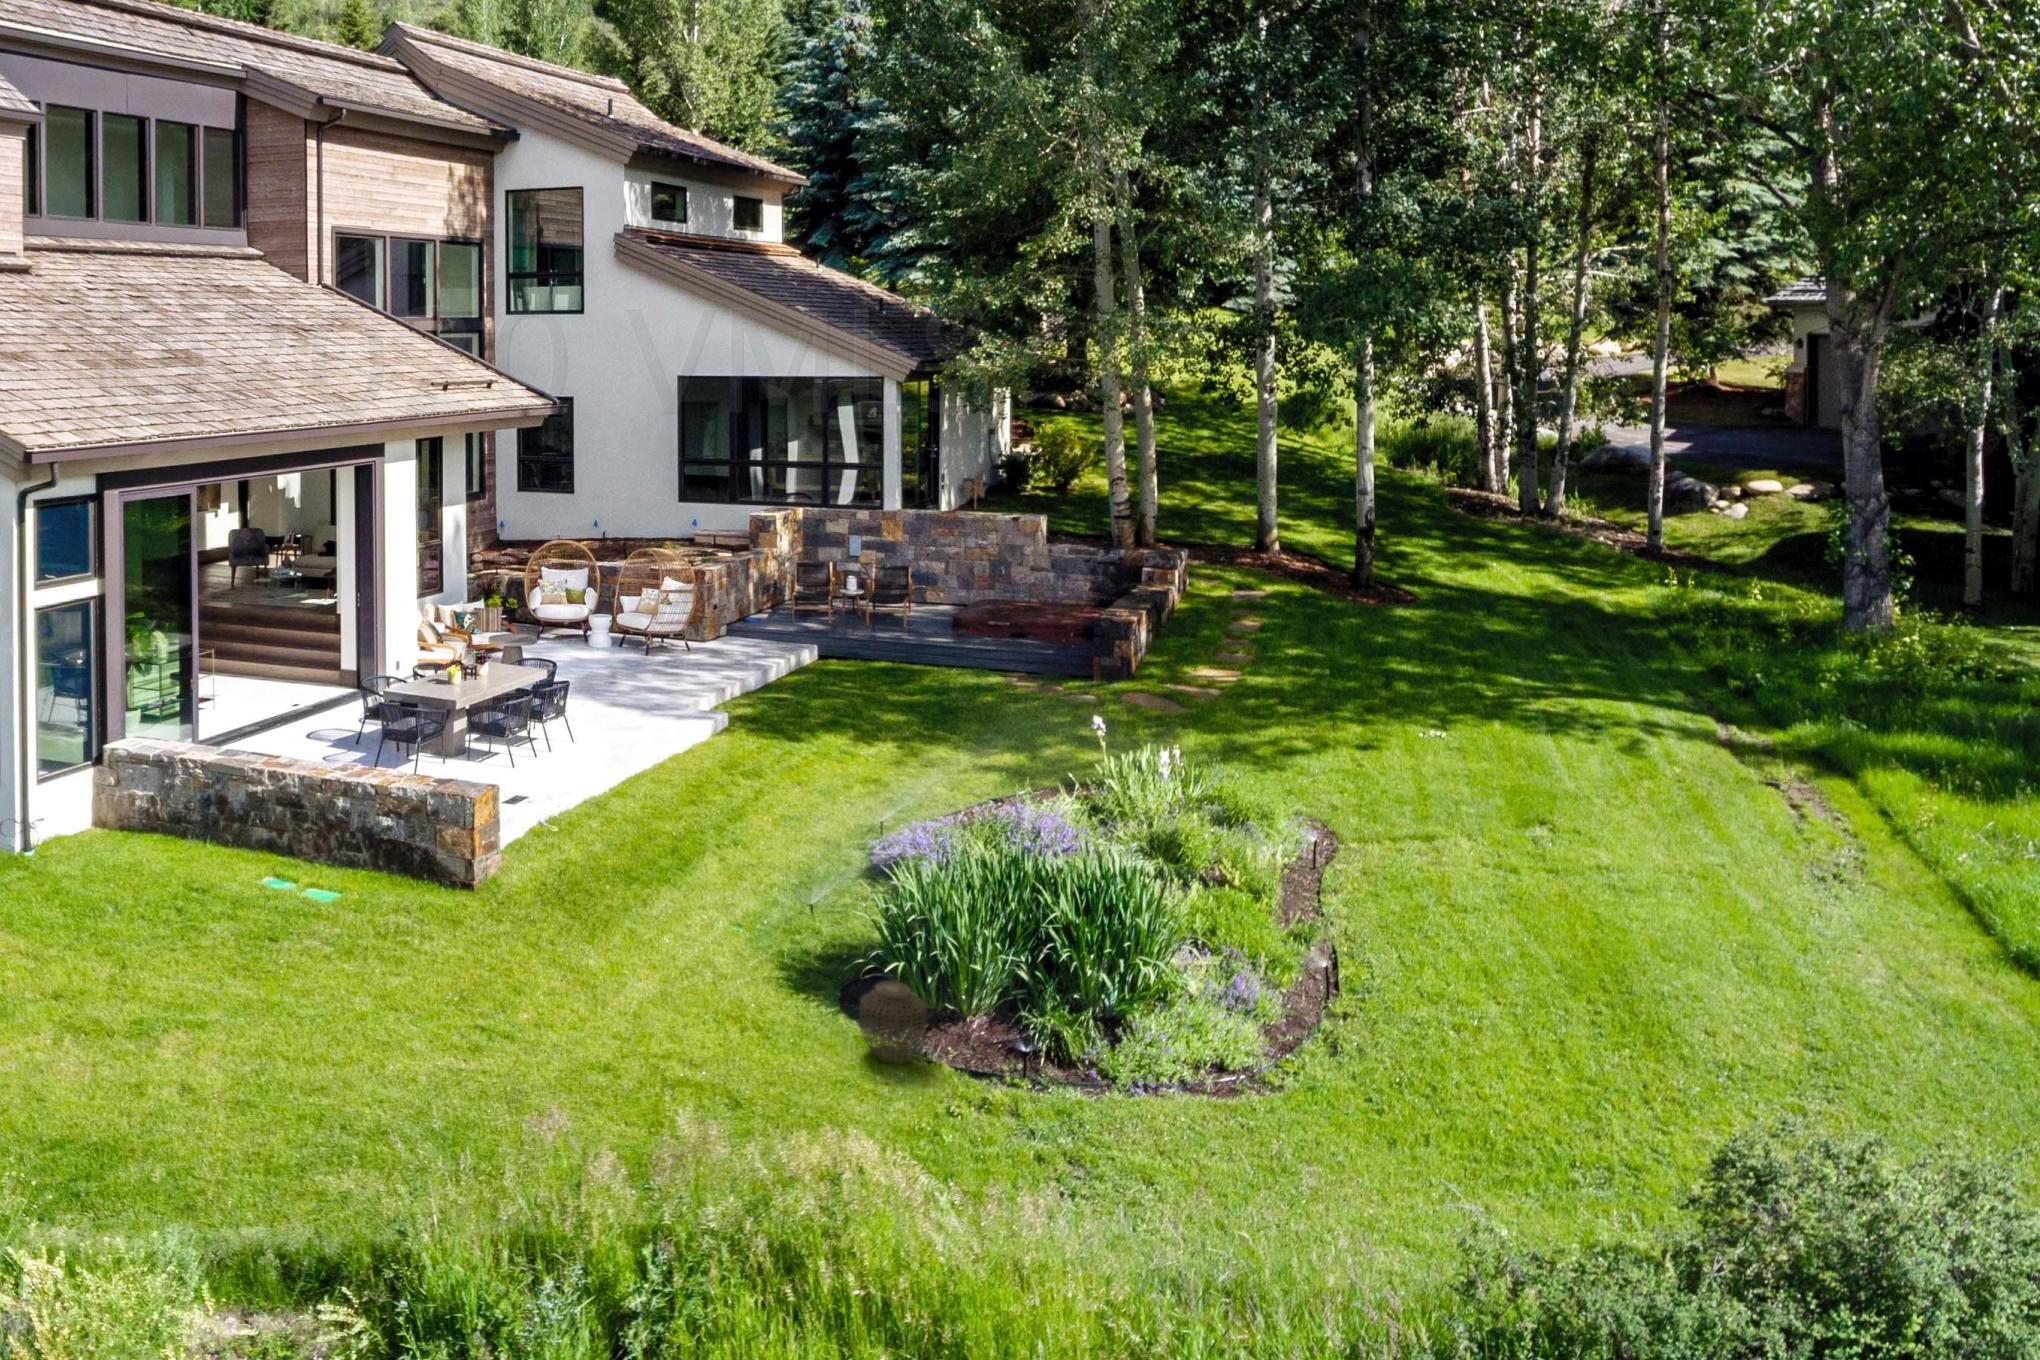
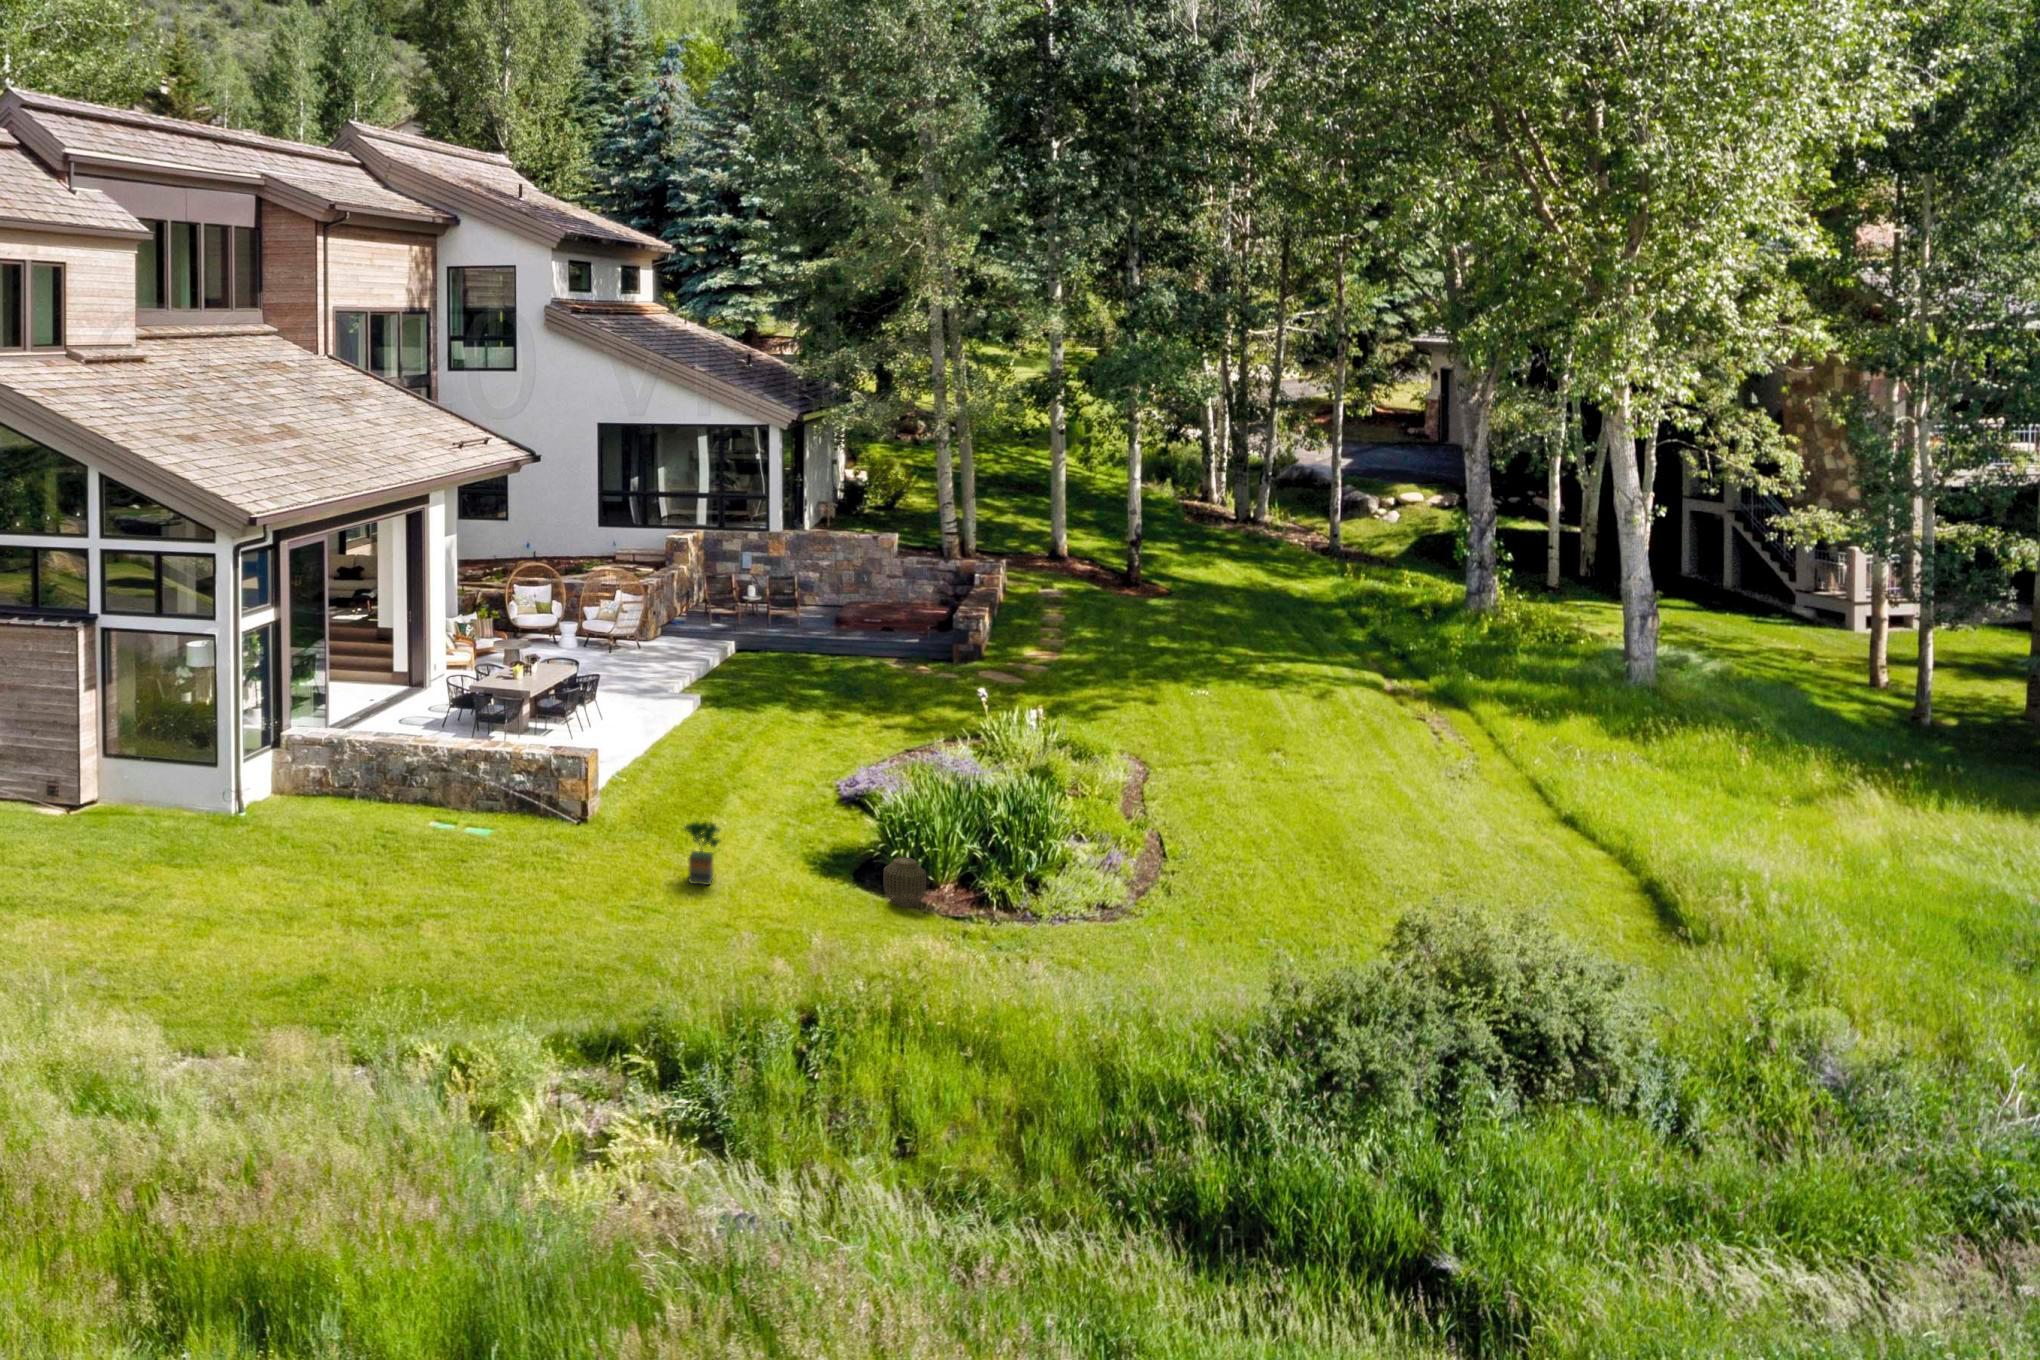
potted tree: none [568,903,626,1004] -> present [684,822,720,885]

